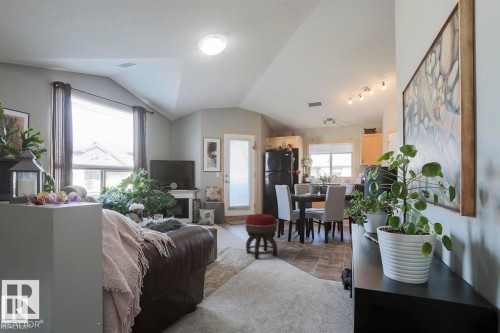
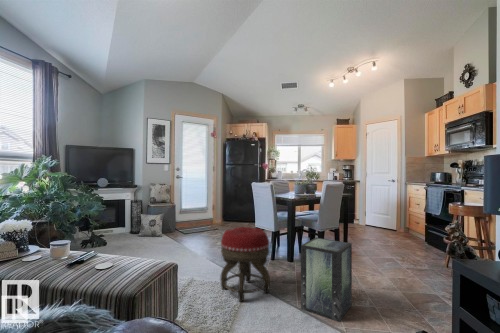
storage box: none [292,221,328,271] -> present [301,238,352,322]

